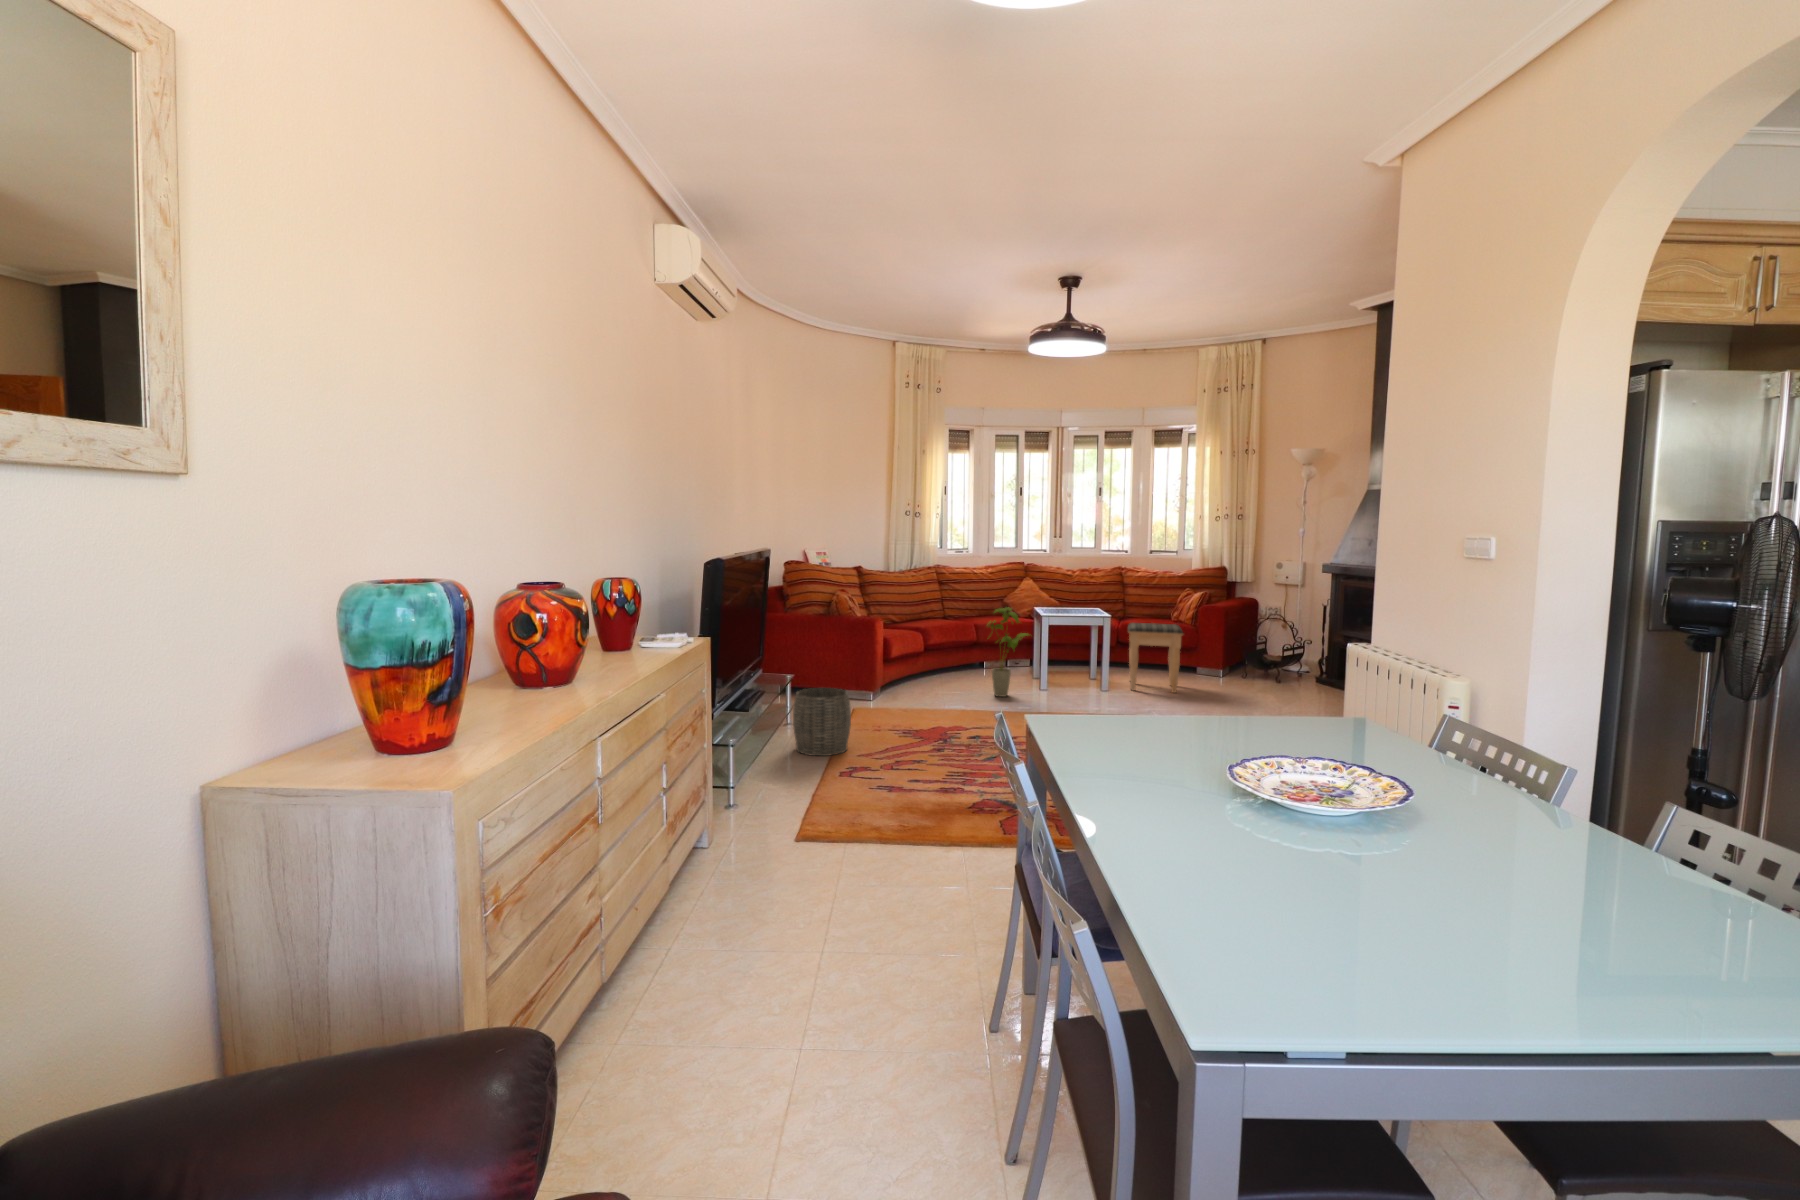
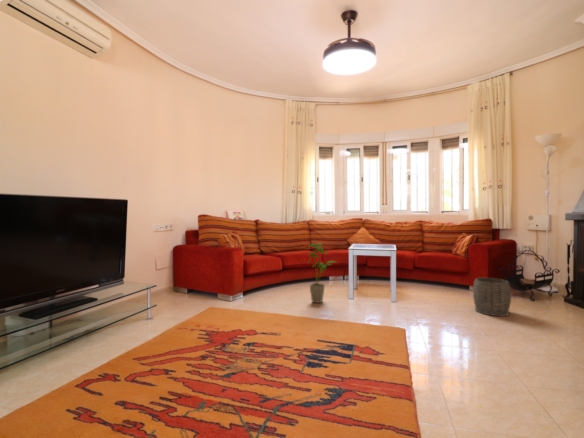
footstool: present [1128,623,1183,693] -> none [409,255,451,306]
woven basket: present [793,688,851,756] -> present [473,278,511,316]

